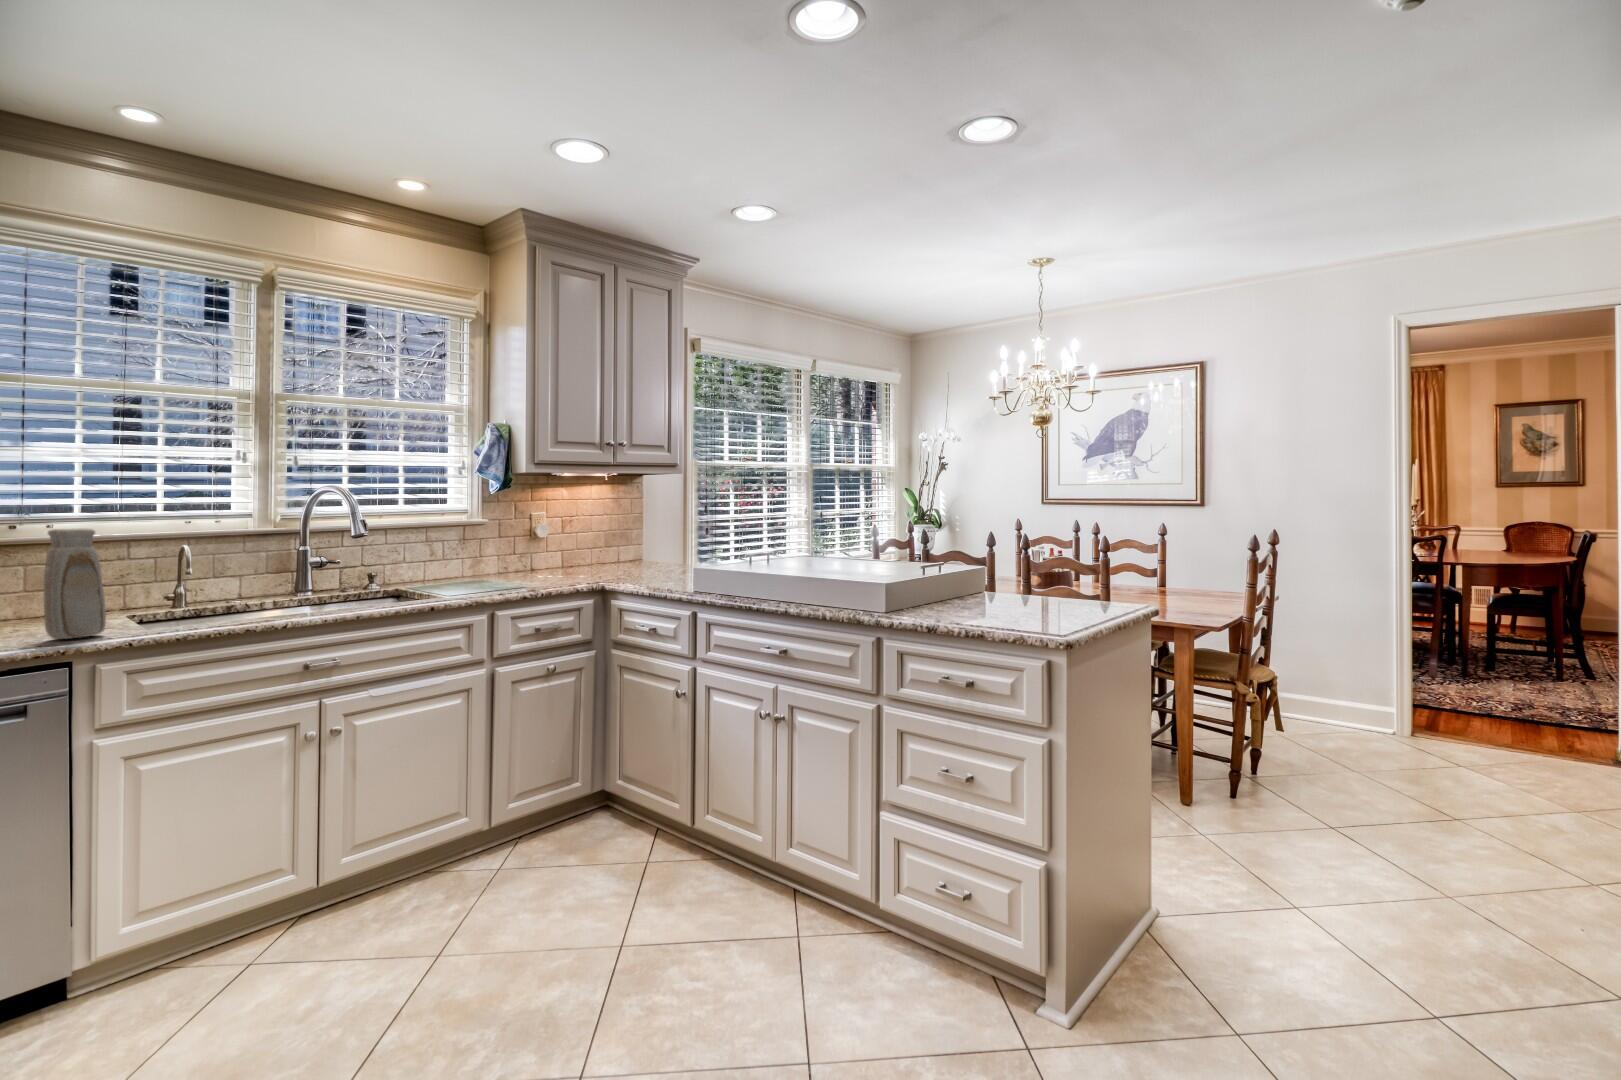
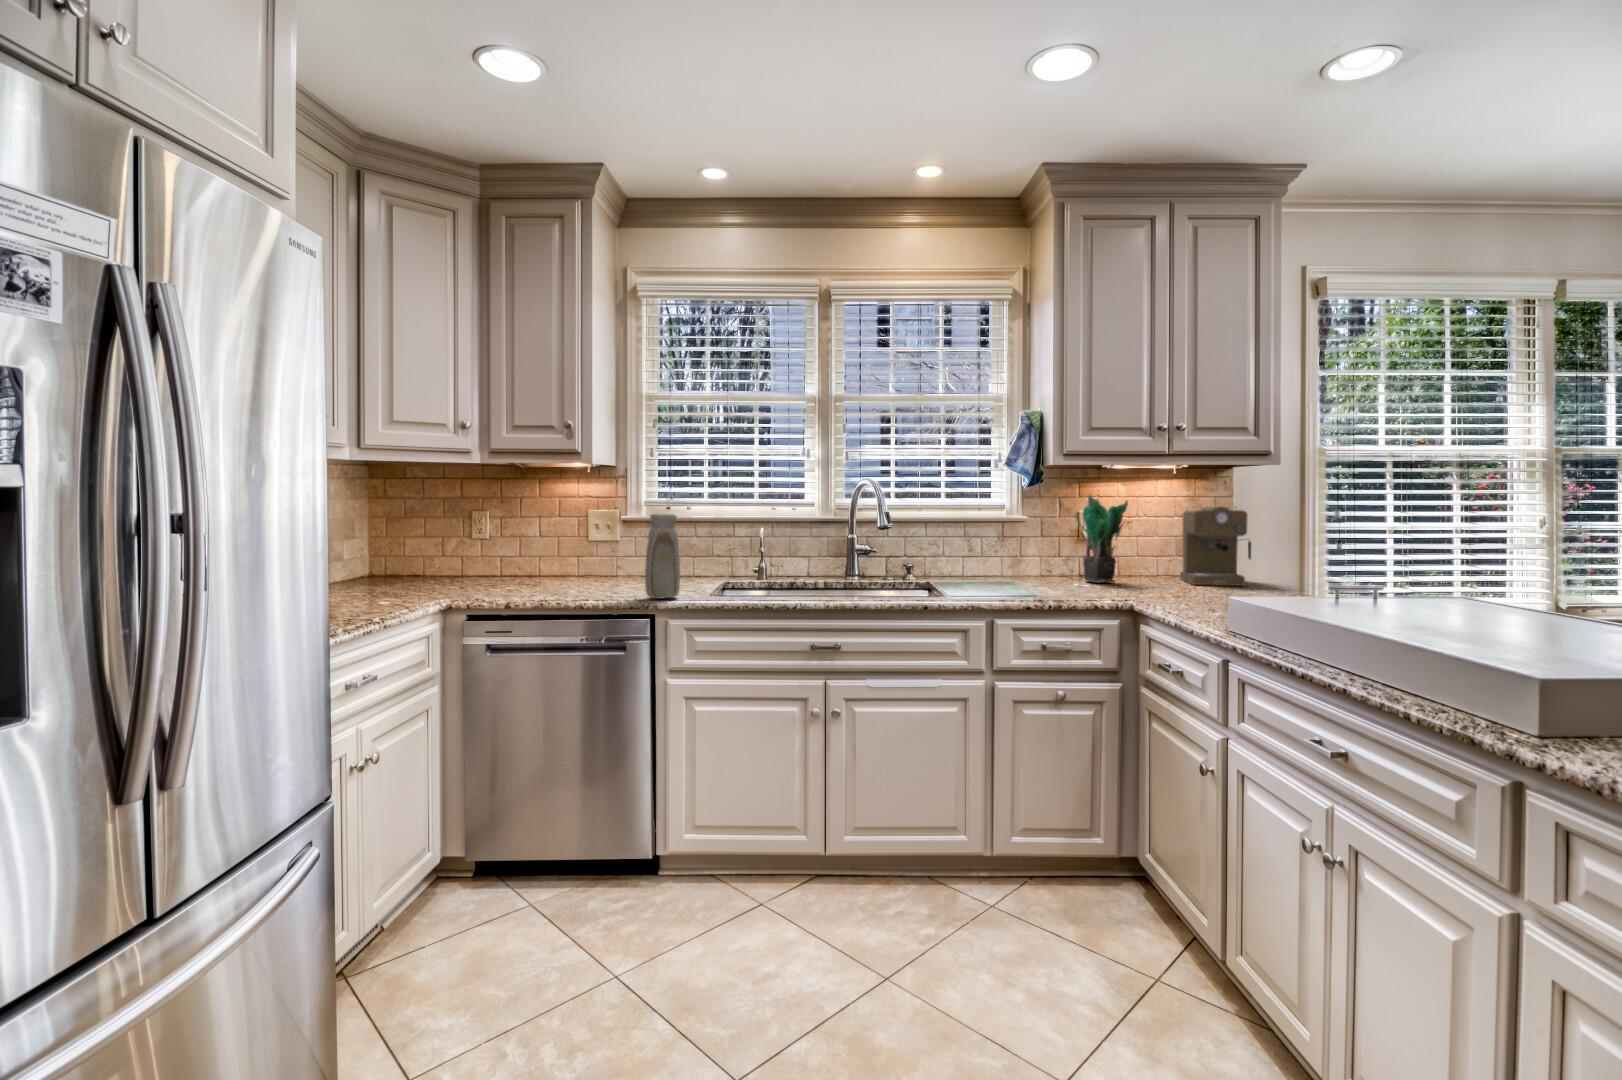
potted plant: none [534,500,577,576] -> present [1075,496,1128,583]
coffee maker: none [609,507,663,570] -> present [1180,507,1251,586]

